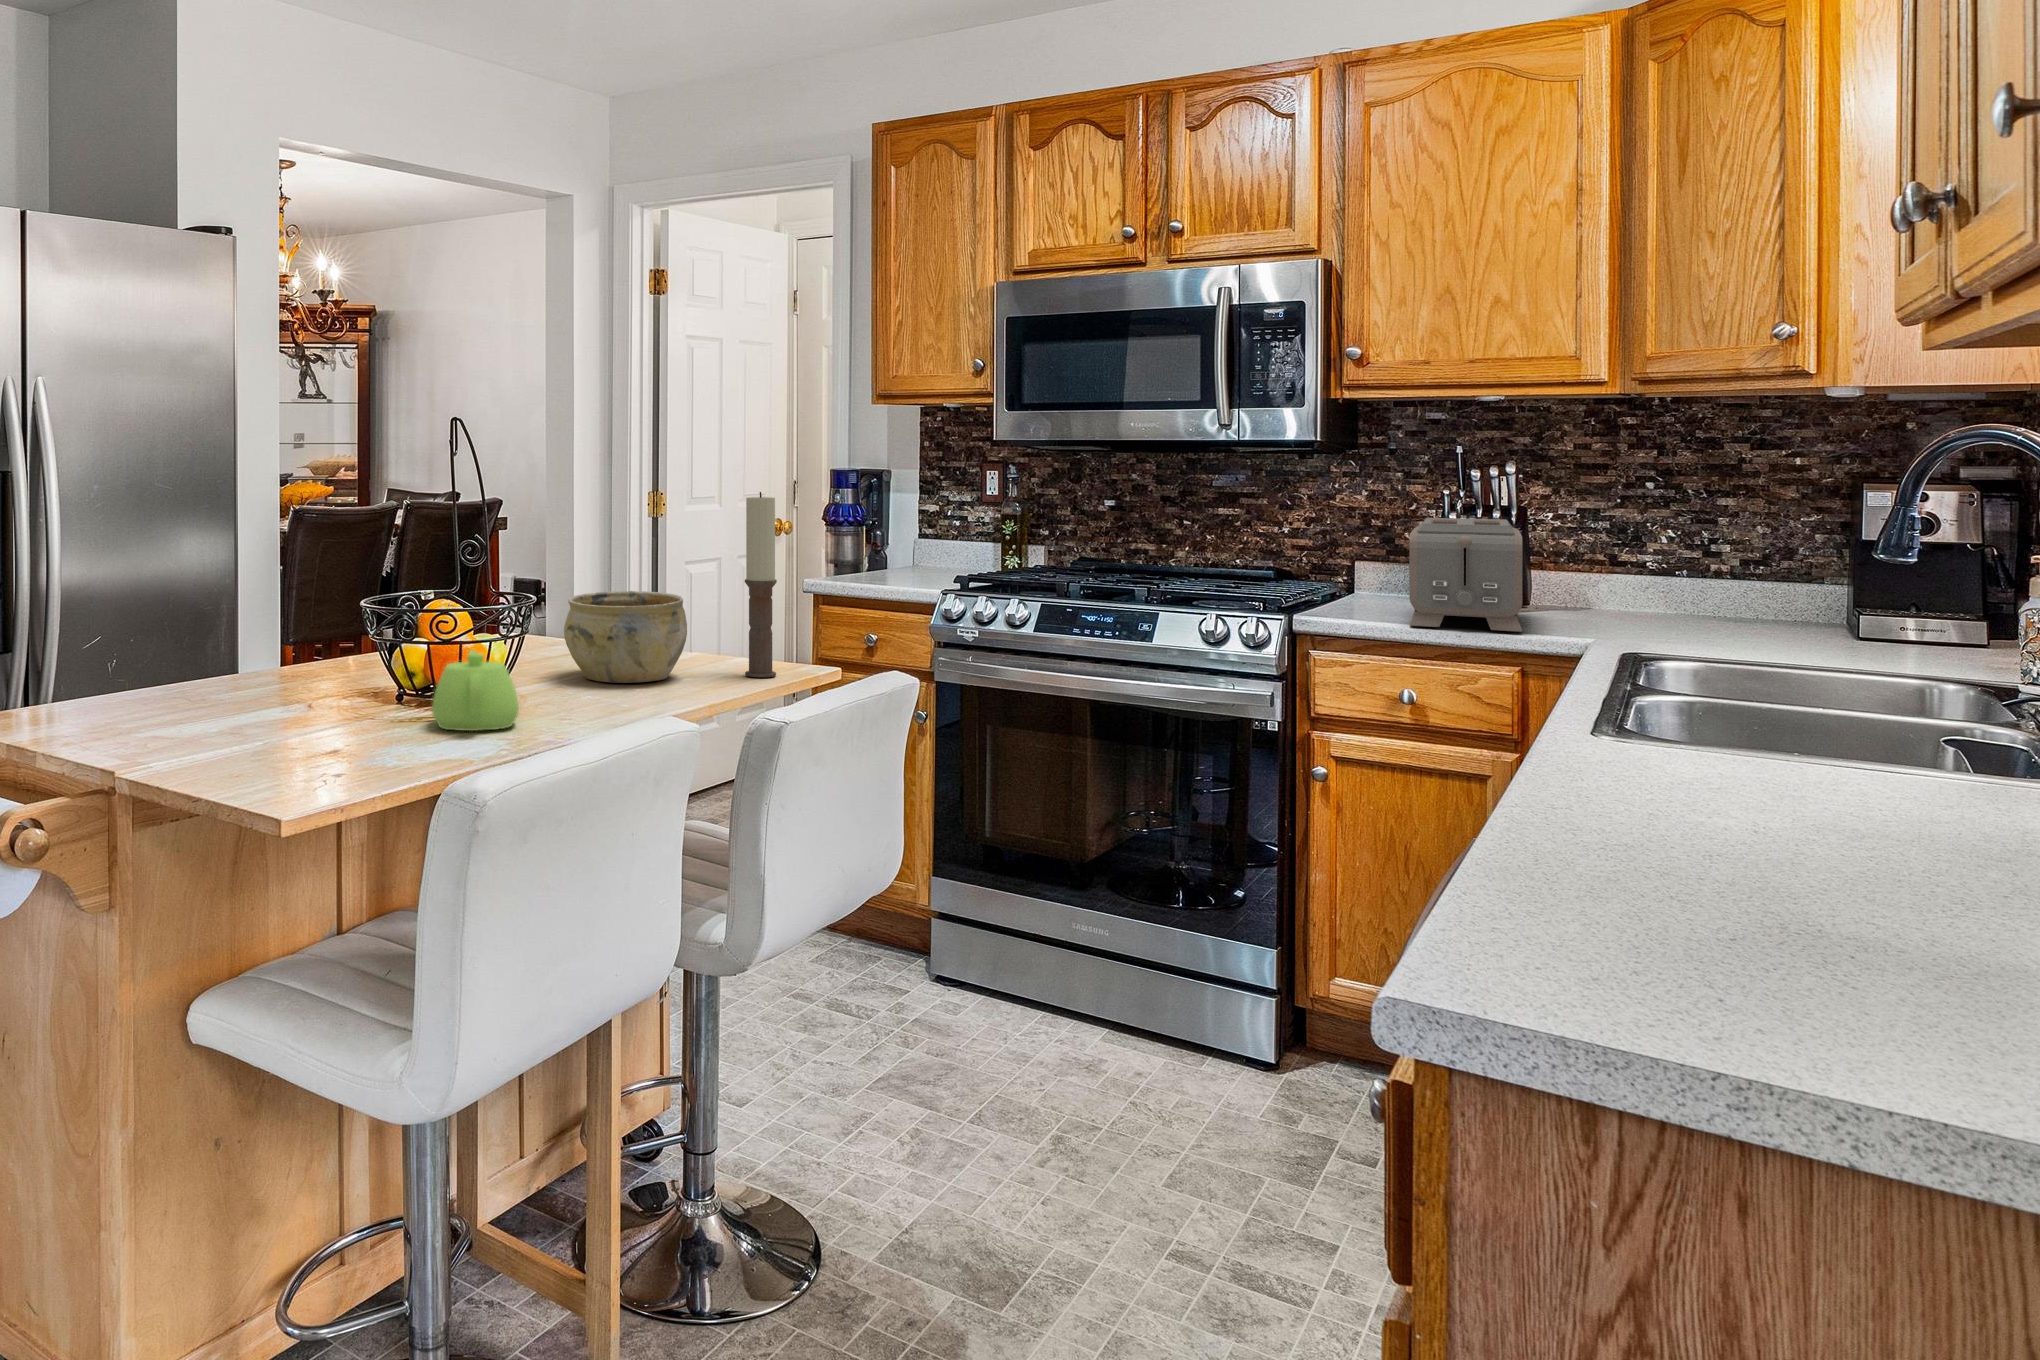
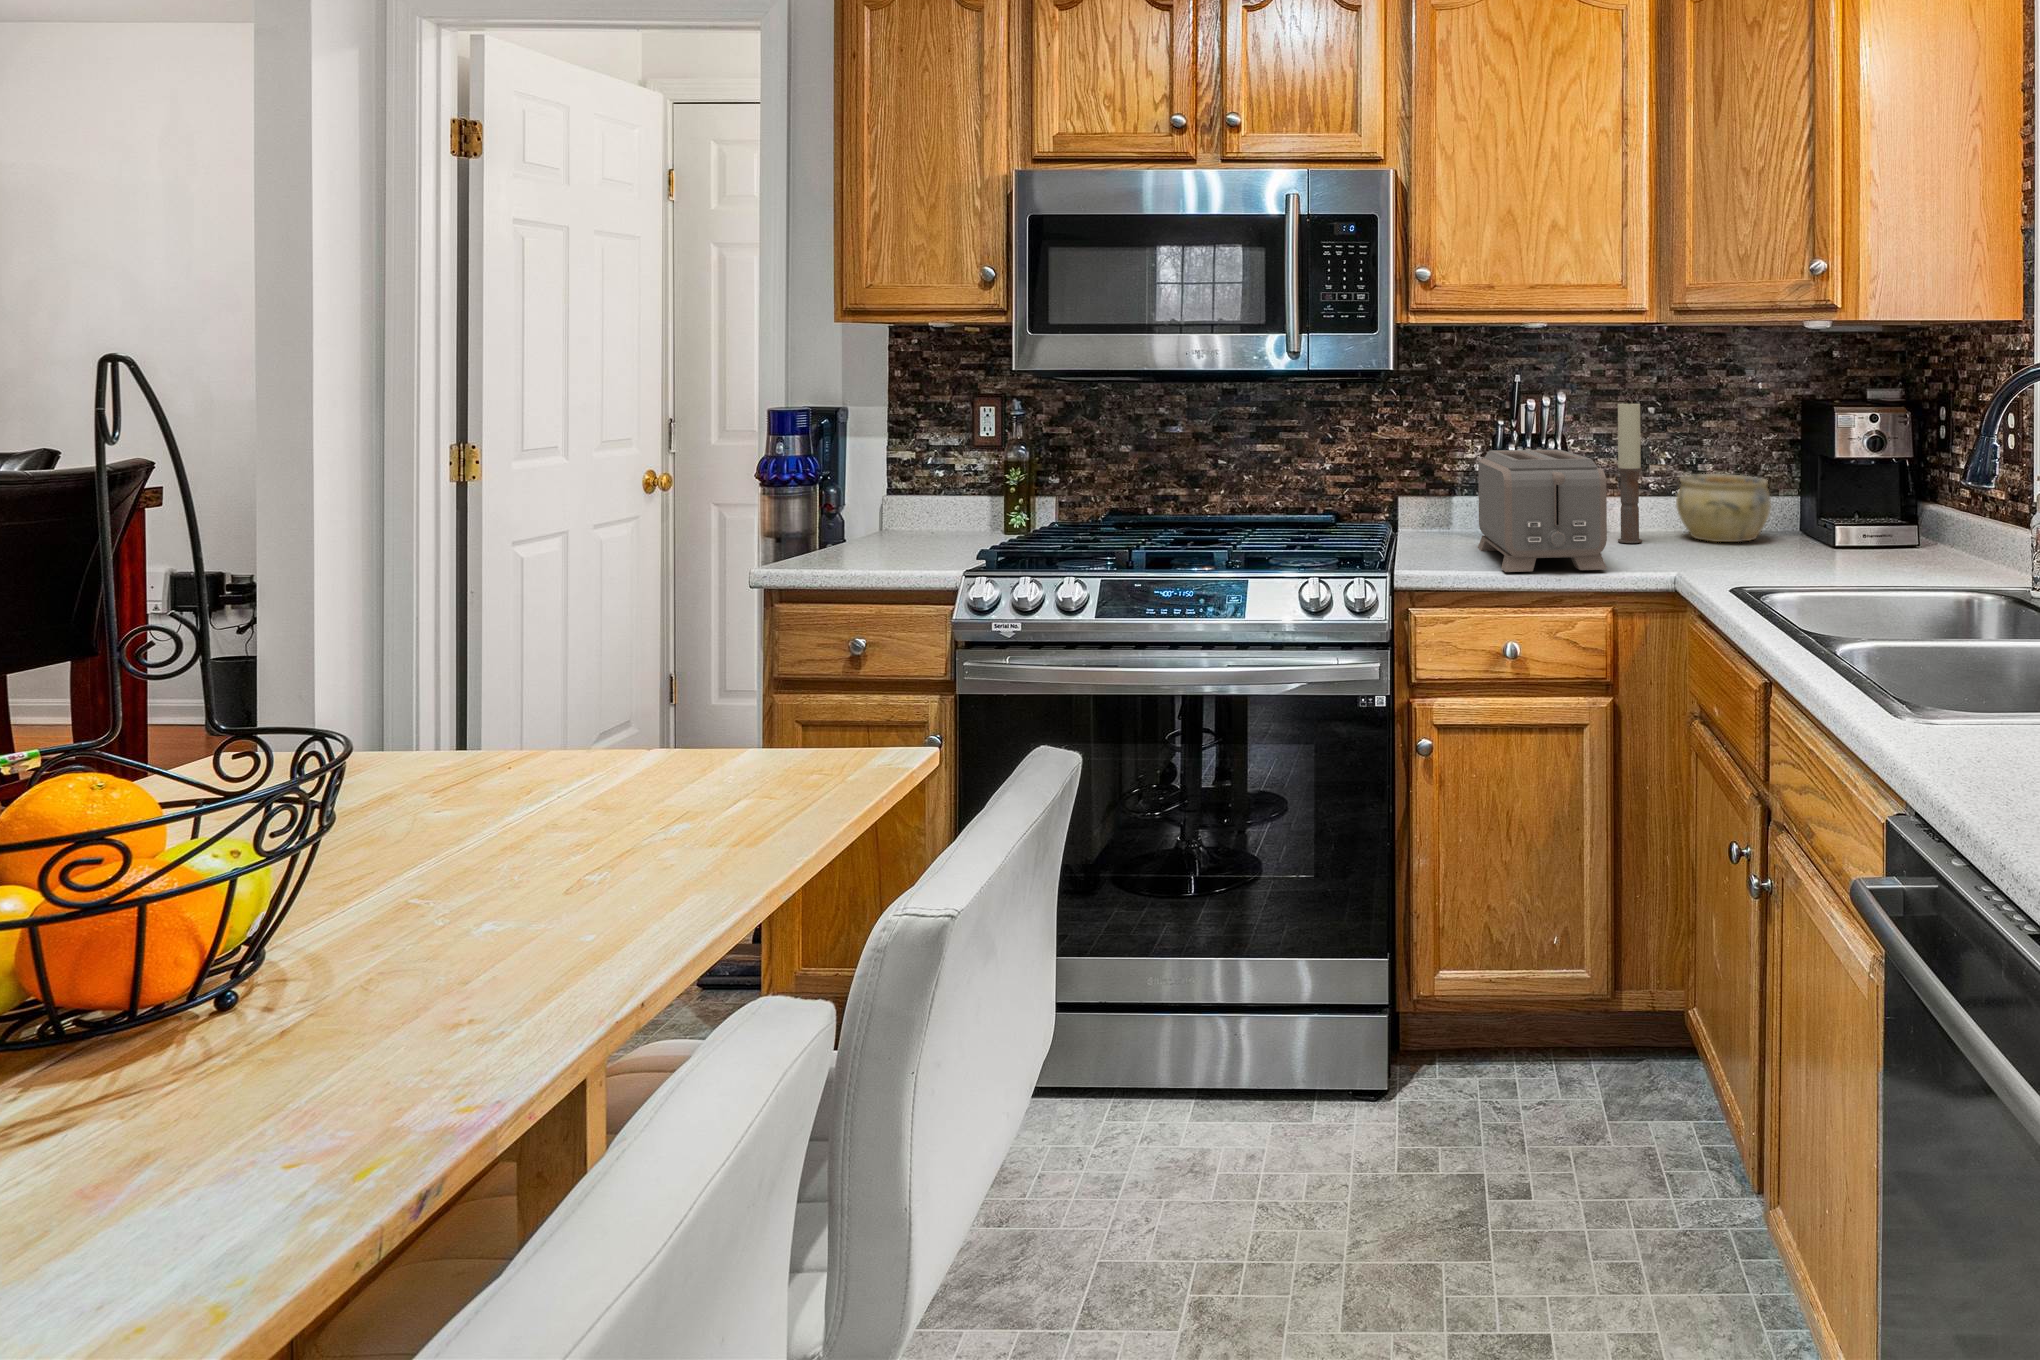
candle: present [745,492,777,677] -> present [1617,400,1642,543]
ceramic bowl: present [564,591,687,683] -> present [1676,474,1771,542]
teapot: present [432,650,519,731] -> none [45,915,328,1180]

